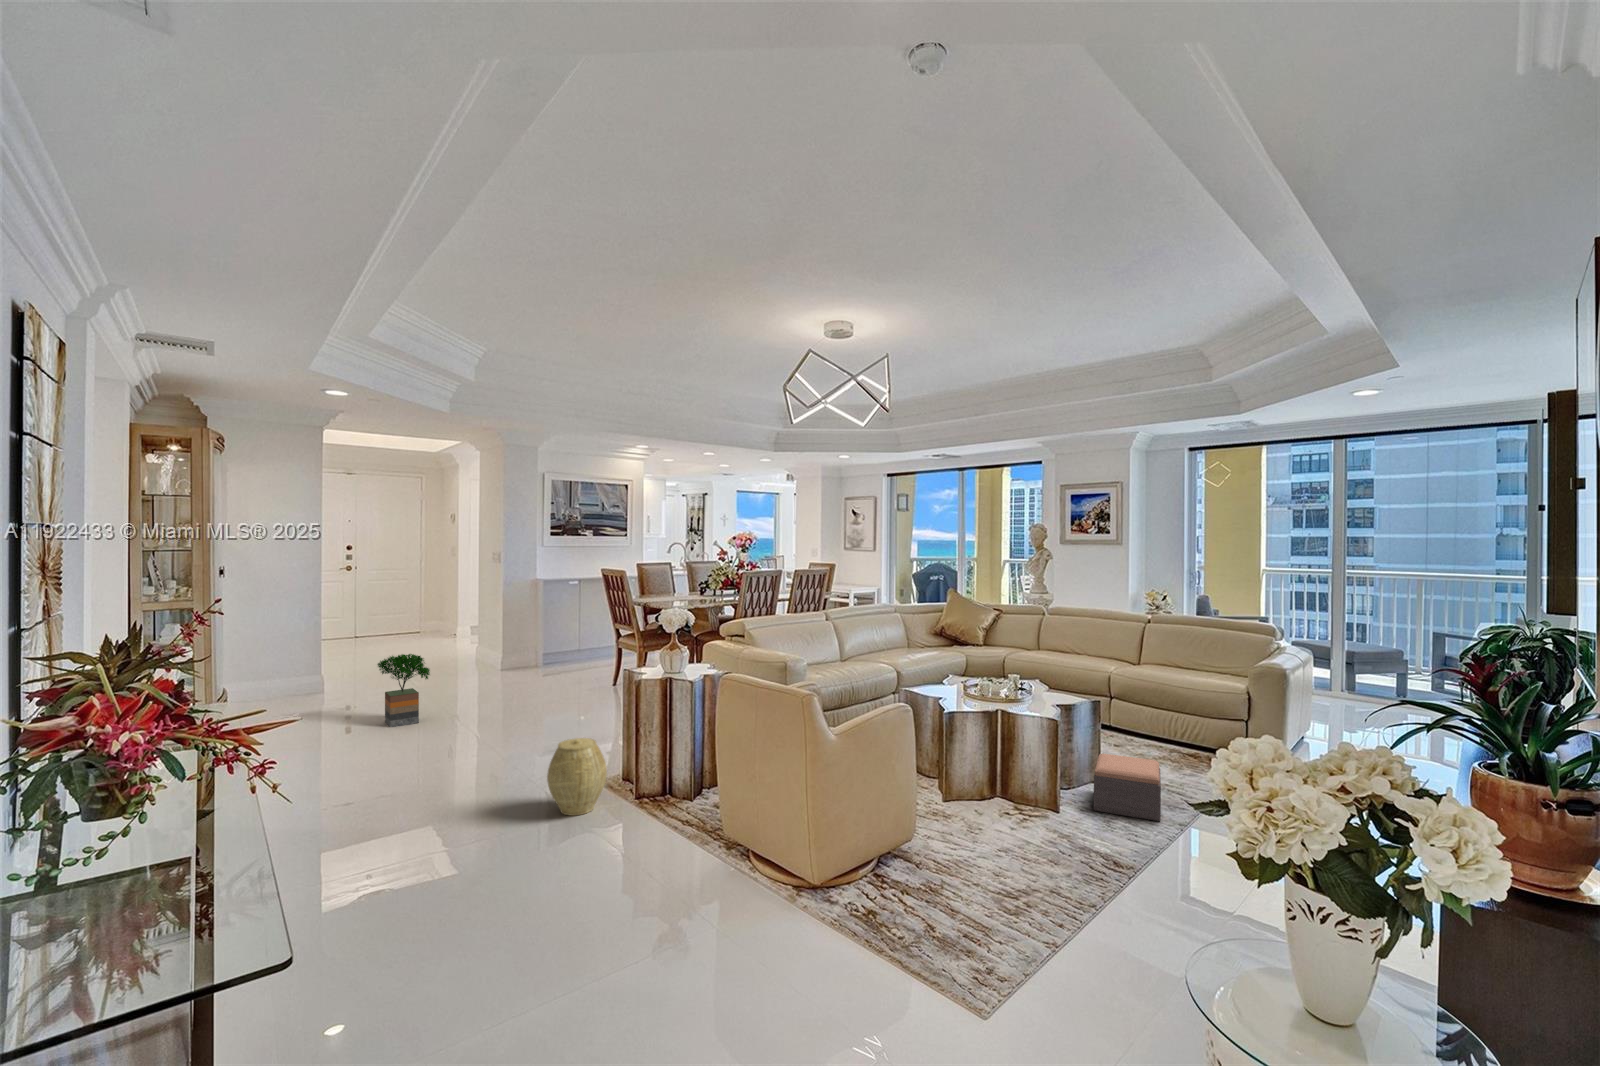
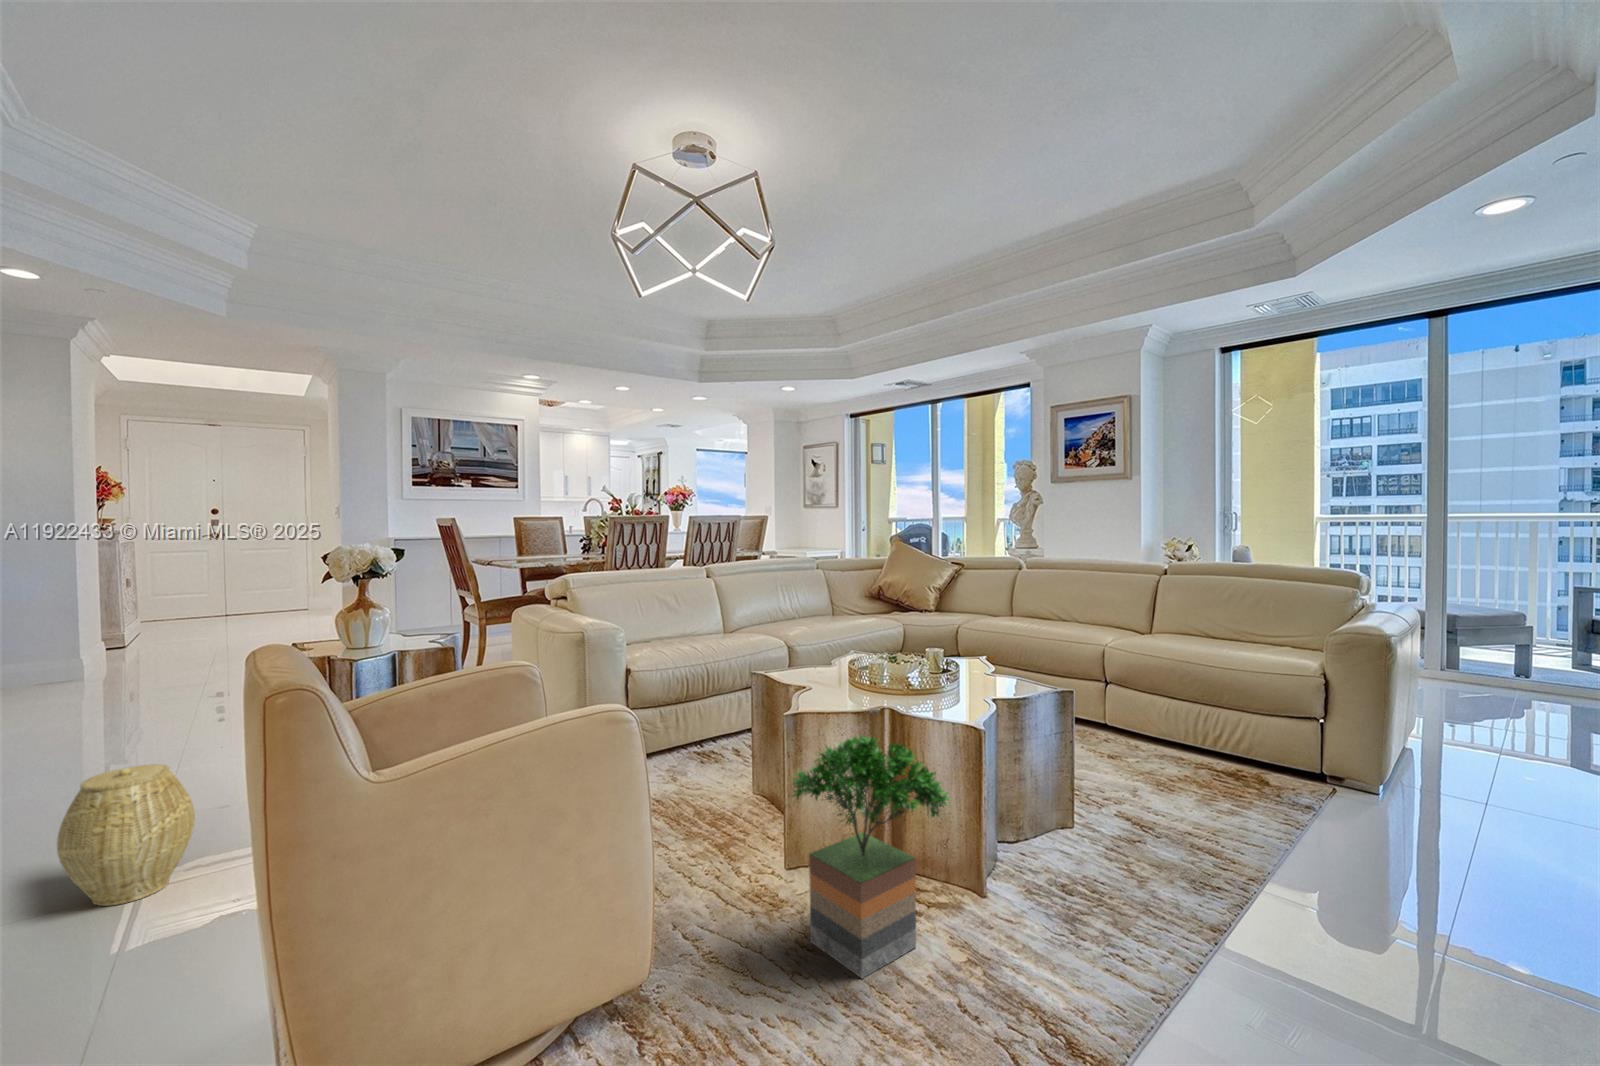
potted tree: present [377,654,430,727] -> present [791,735,950,978]
footstool: present [1094,753,1161,821] -> none [1051,782,1175,918]

